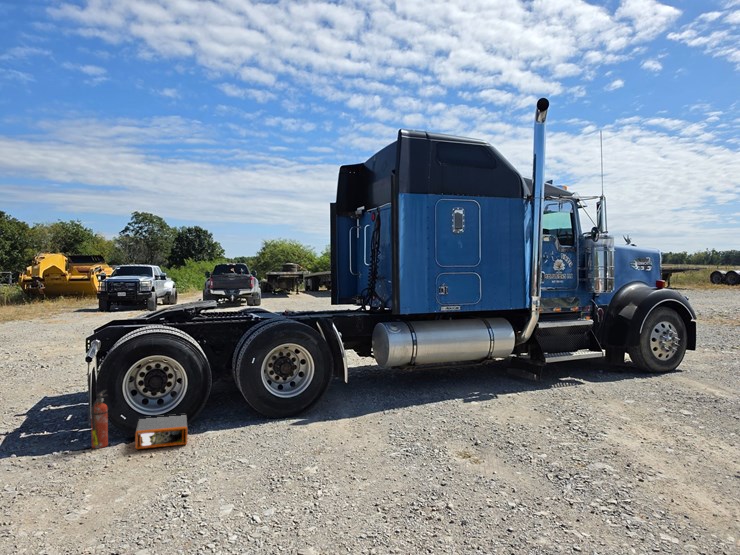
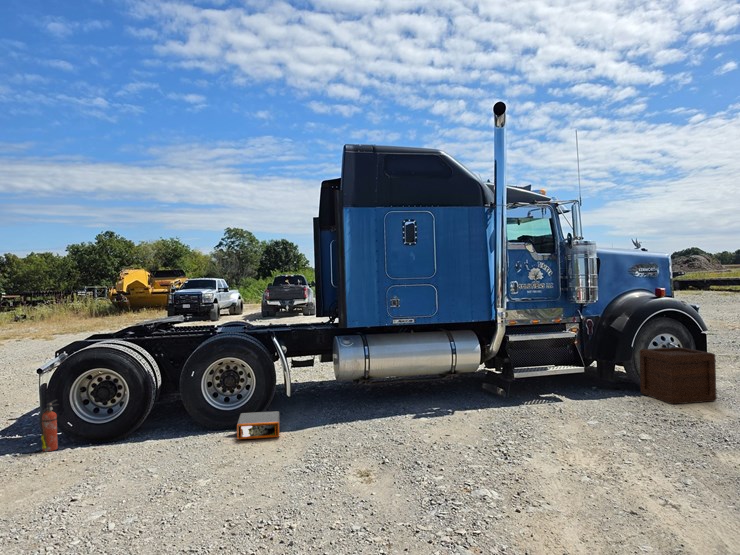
wooden crate: none [646,334,716,385] -> present [640,347,716,404]
storage box: present [135,415,188,449] -> present [237,411,280,439]

